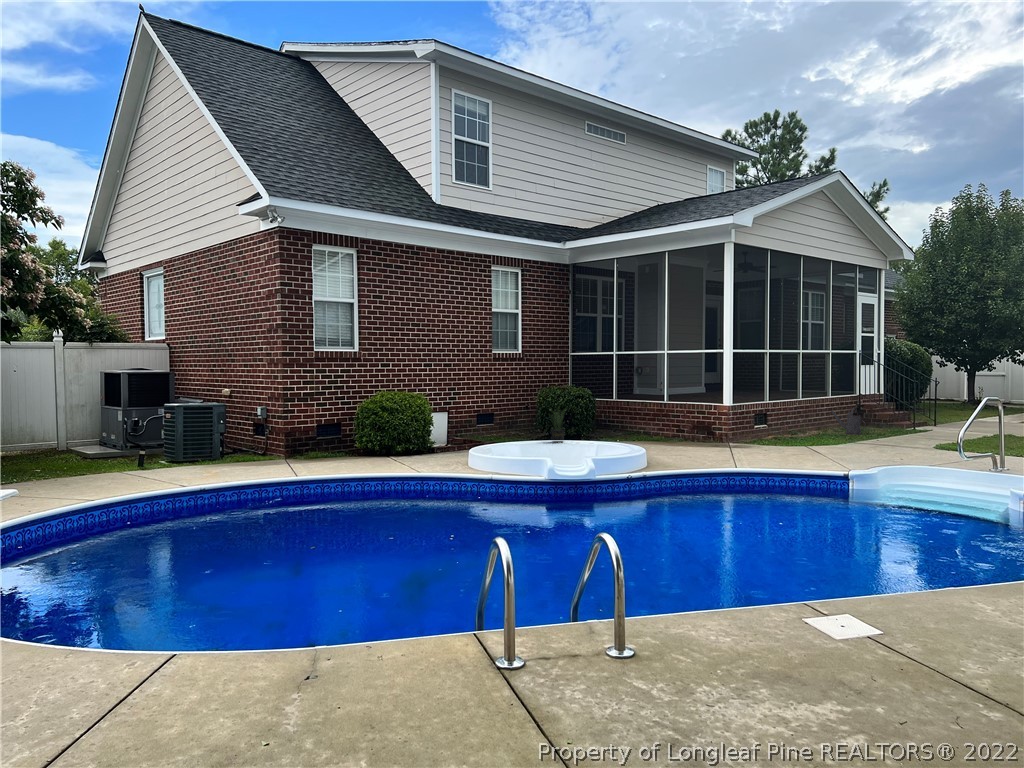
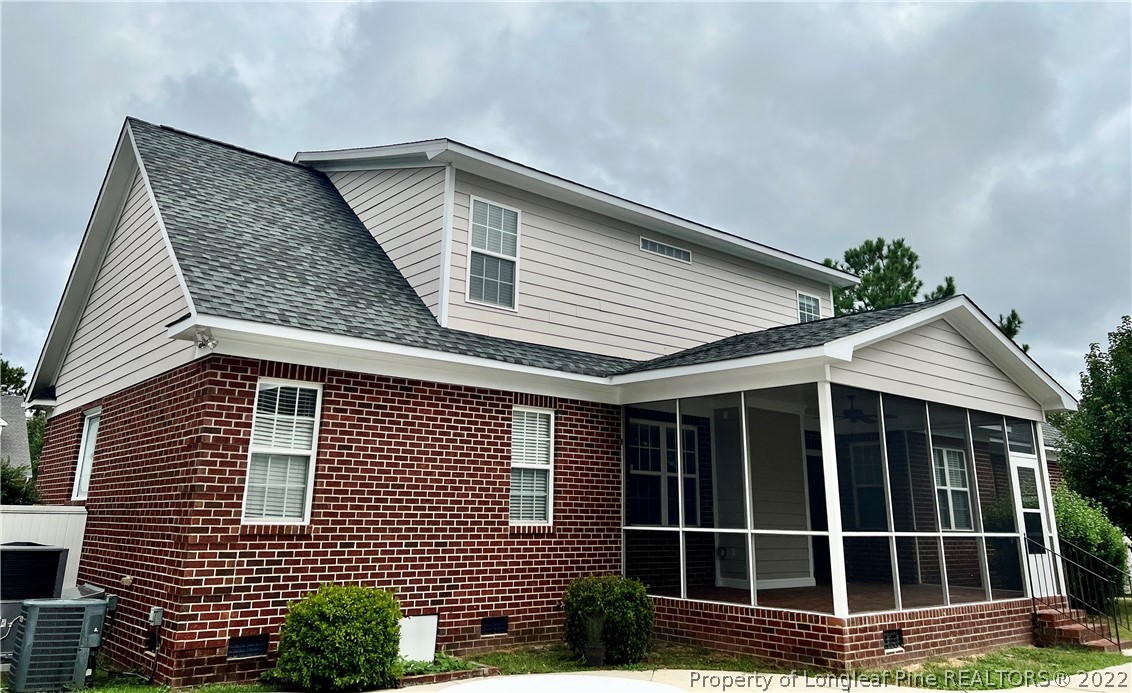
watering can: present [831,407,866,435] -> none [996,618,1050,661]

